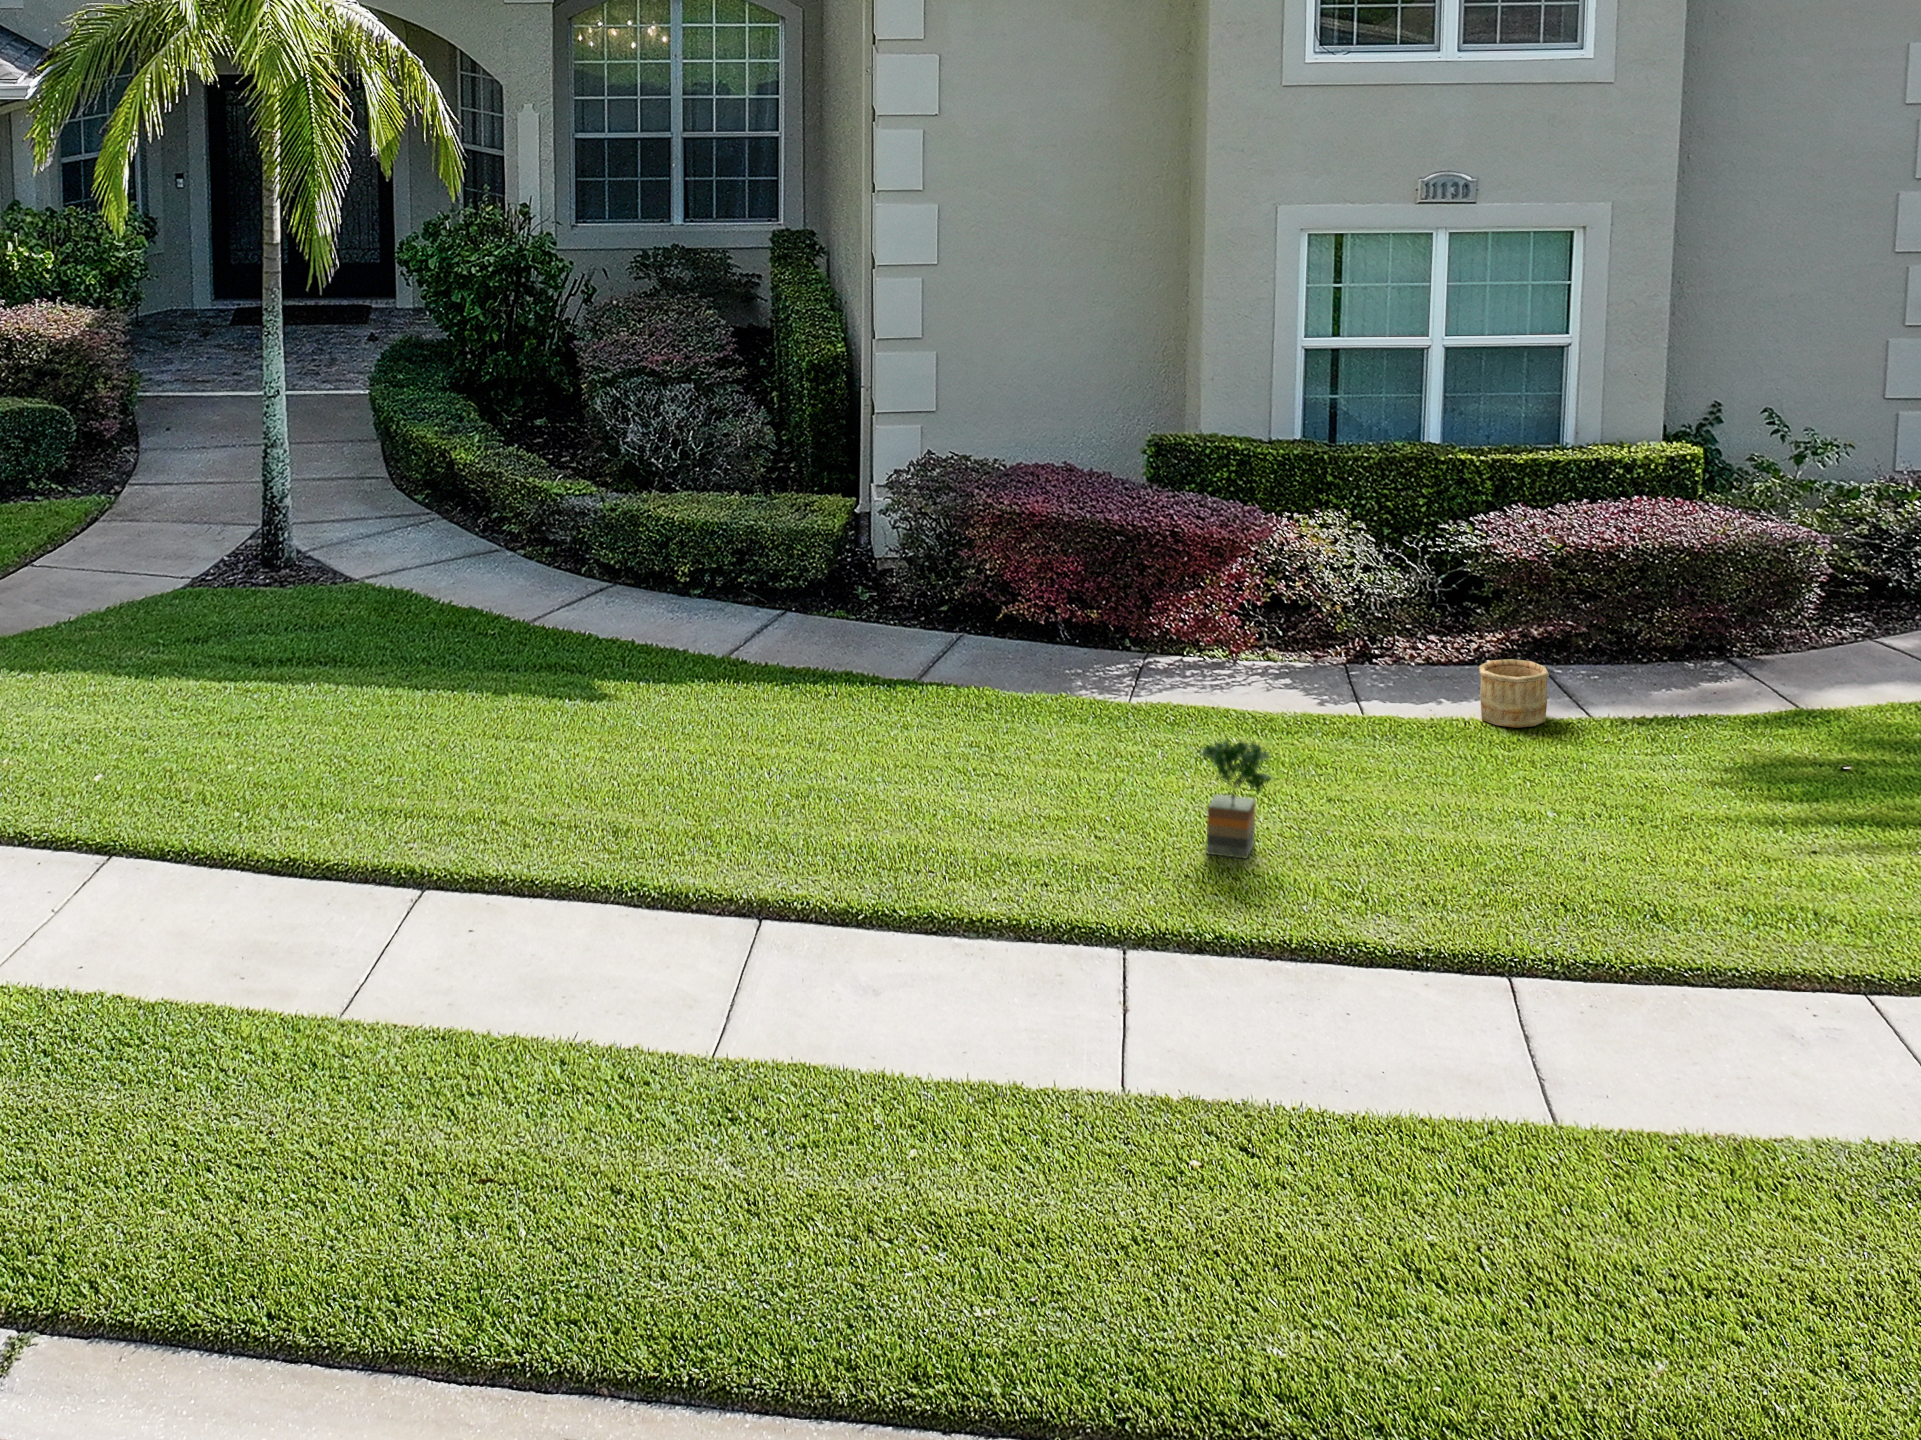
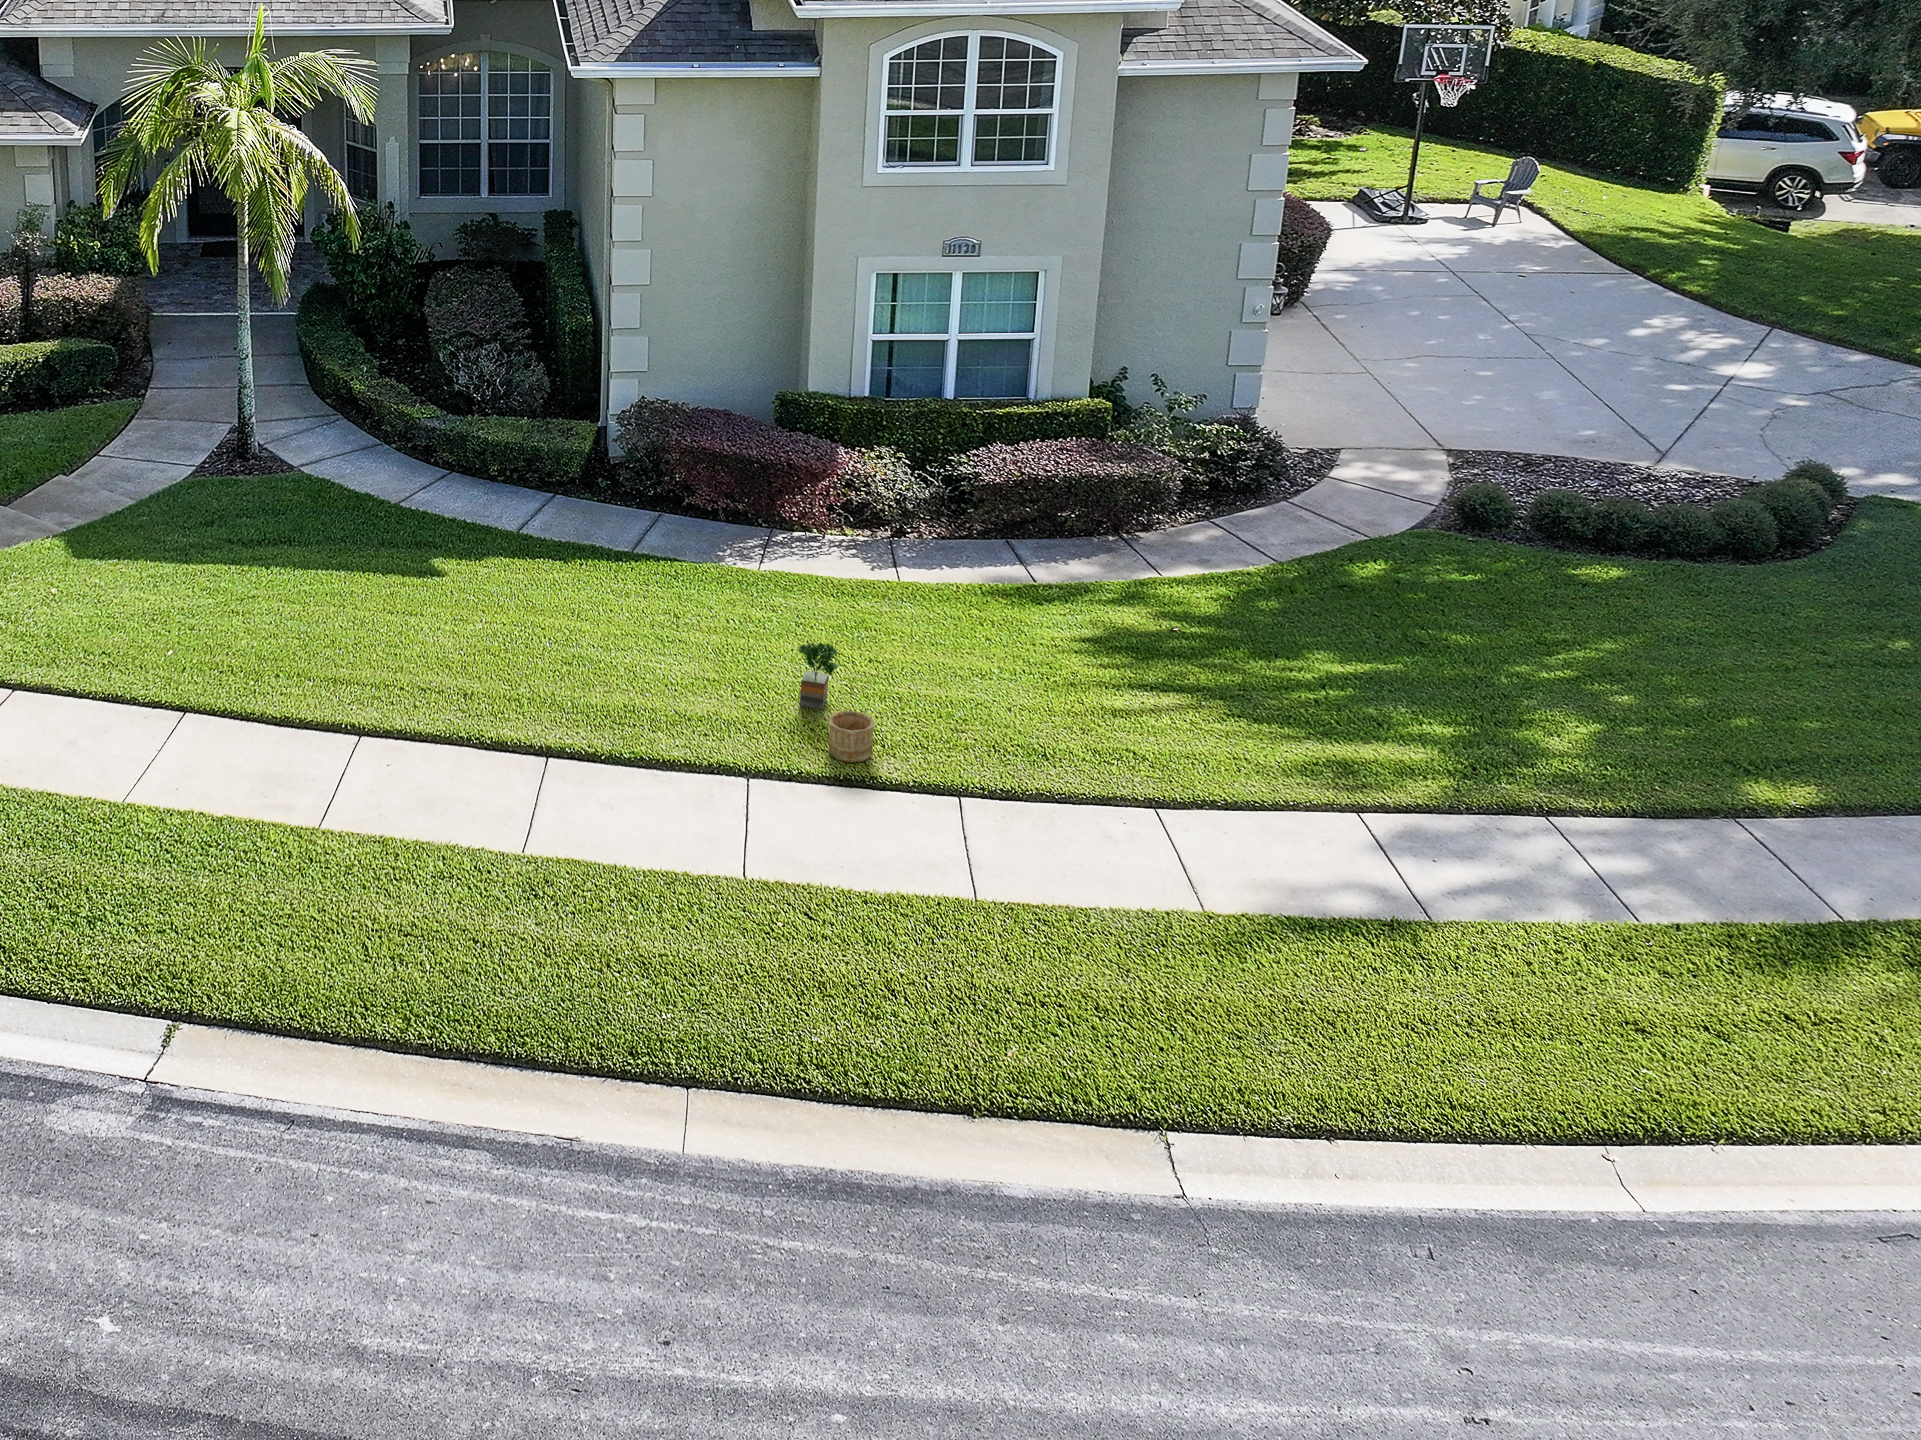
wooden bucket: present [1479,659,1549,728] -> present [828,711,875,763]

